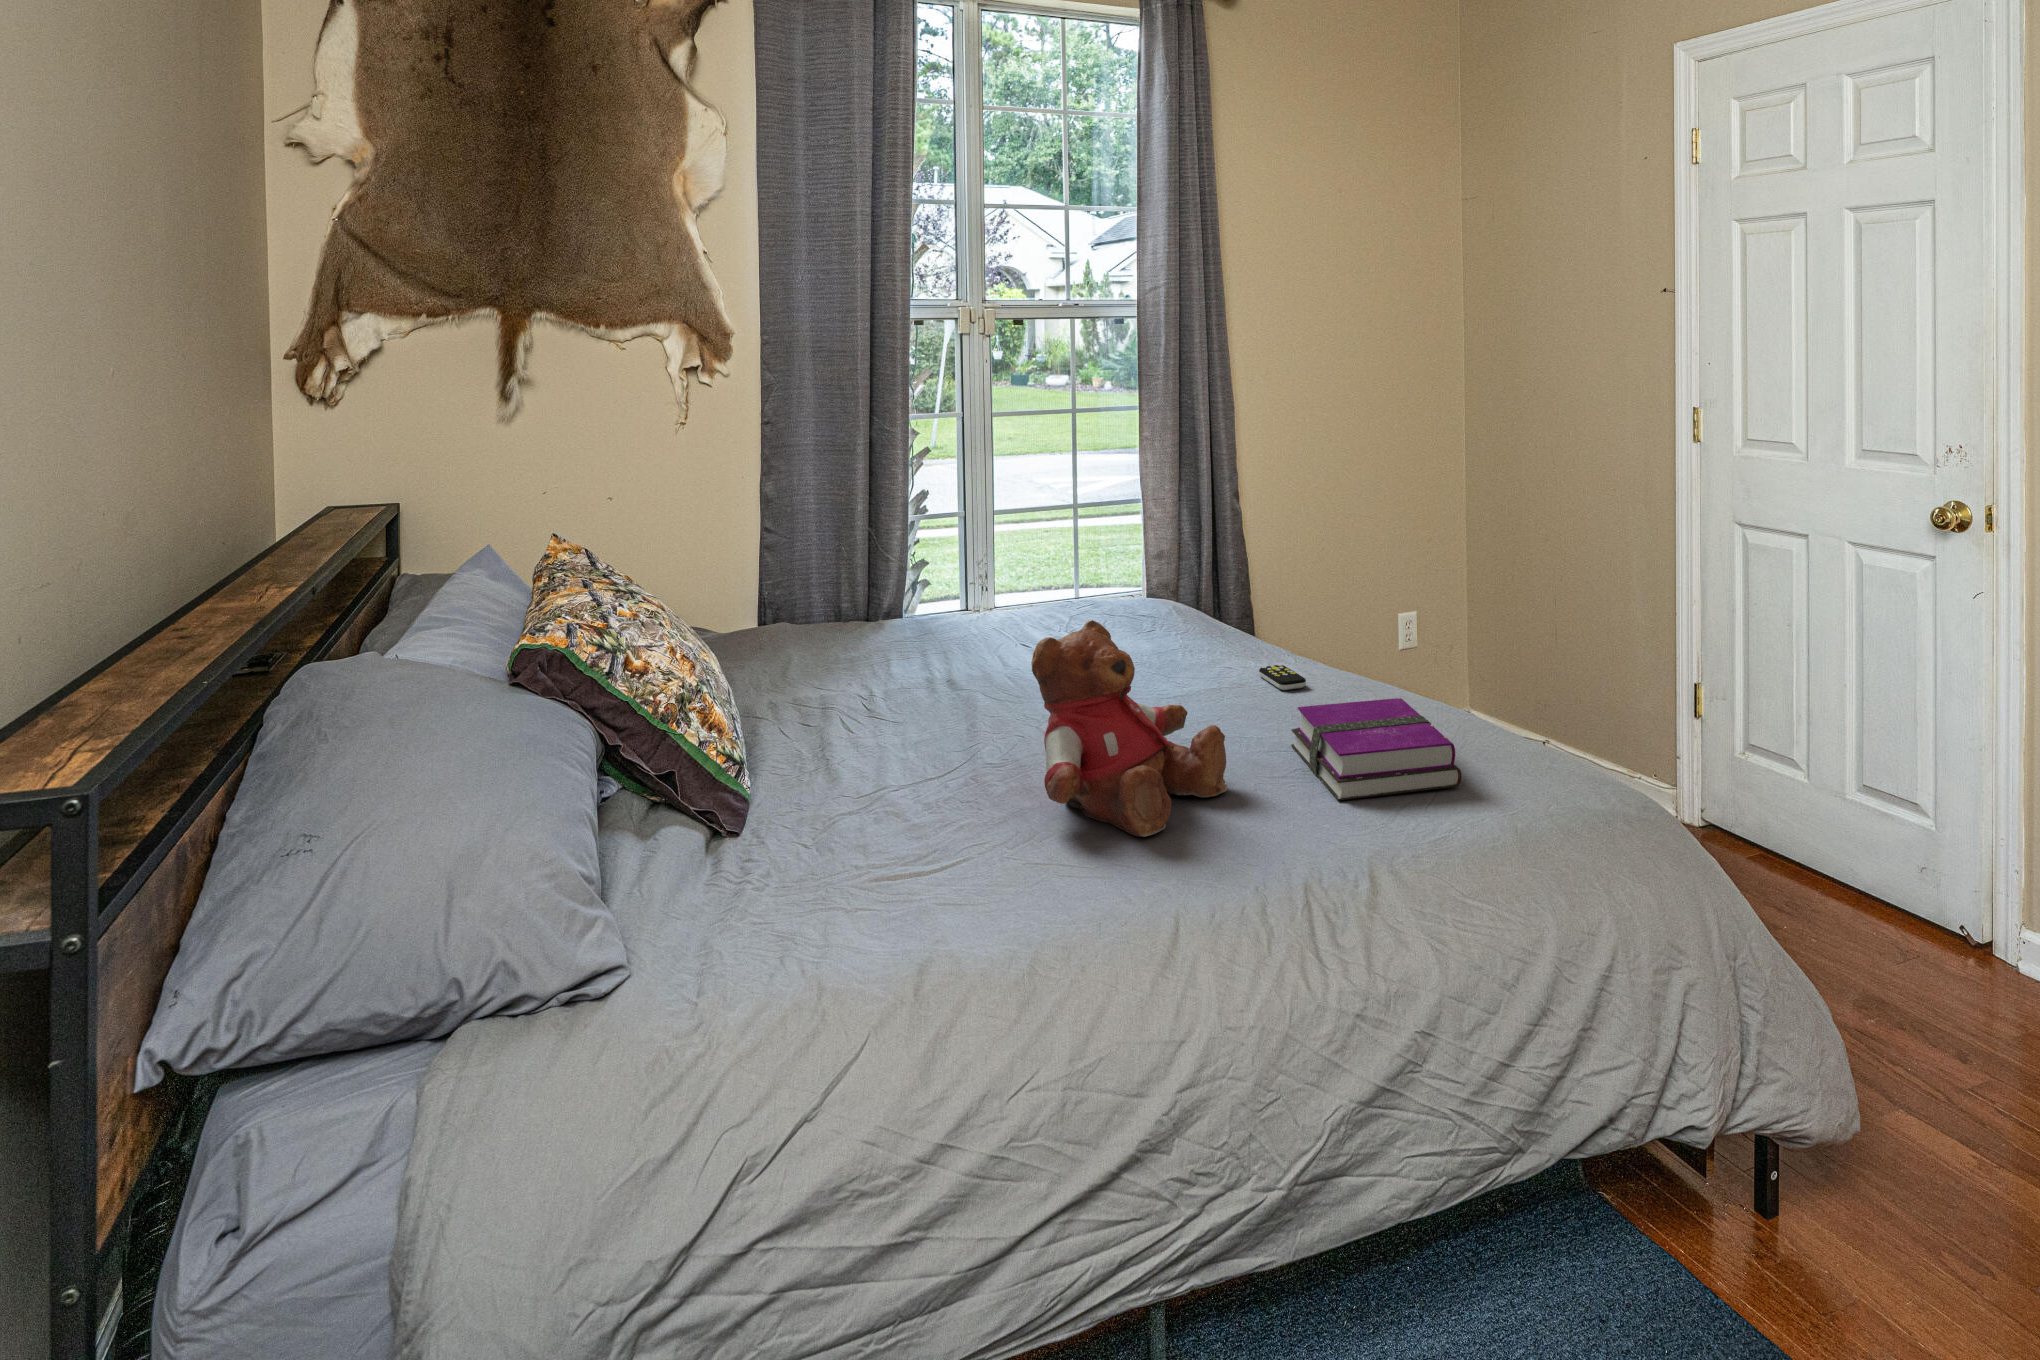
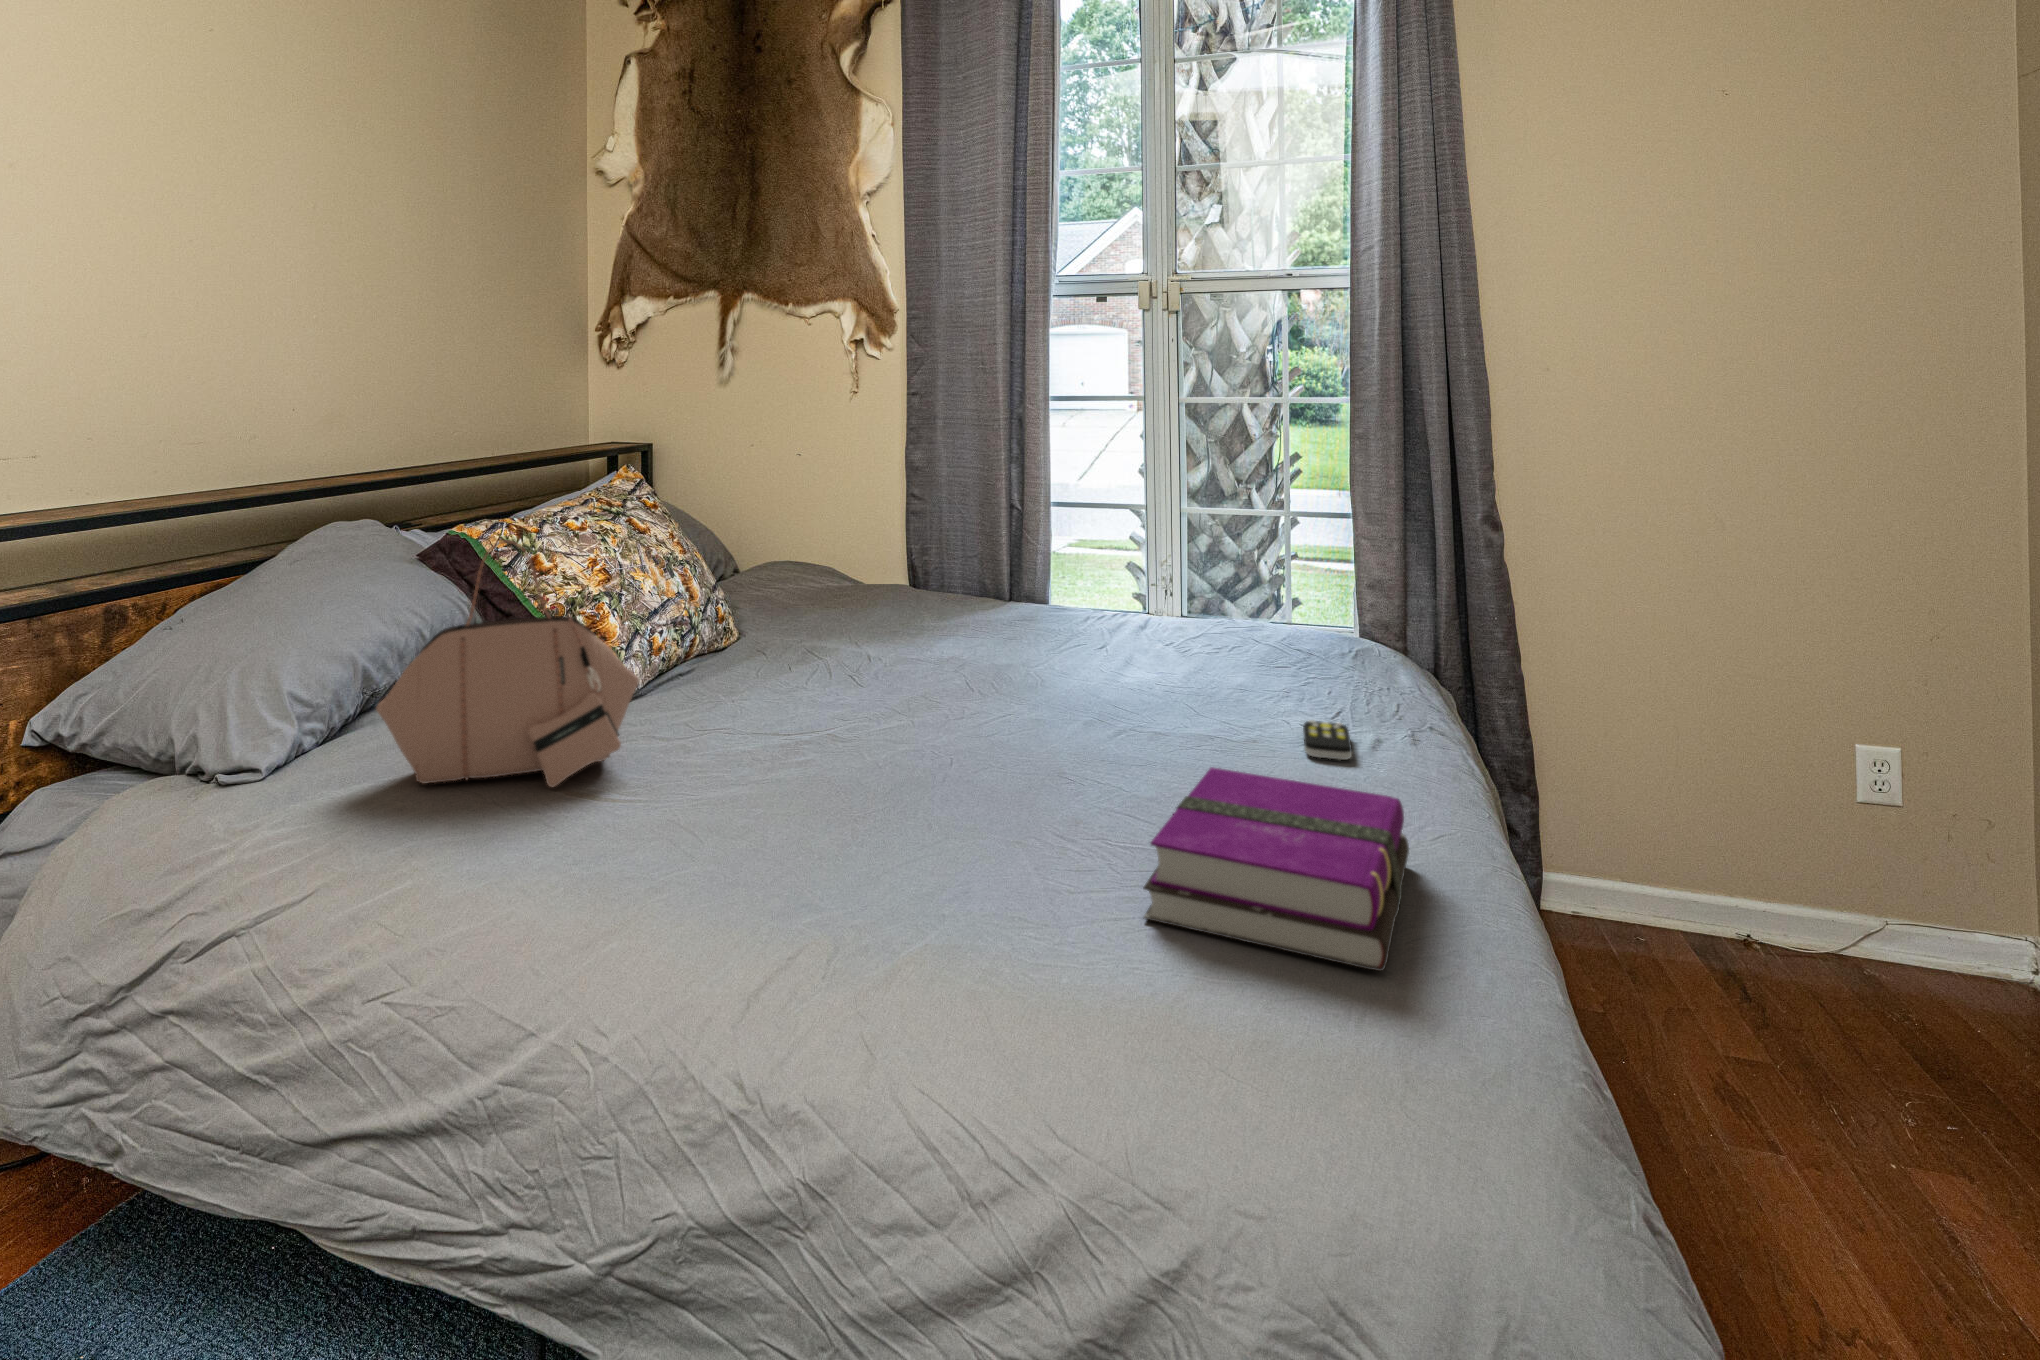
teddy bear: present [1031,620,1228,837] -> none [741,577,1030,870]
handbag: none [675,649,892,892] -> present [376,540,639,787]

